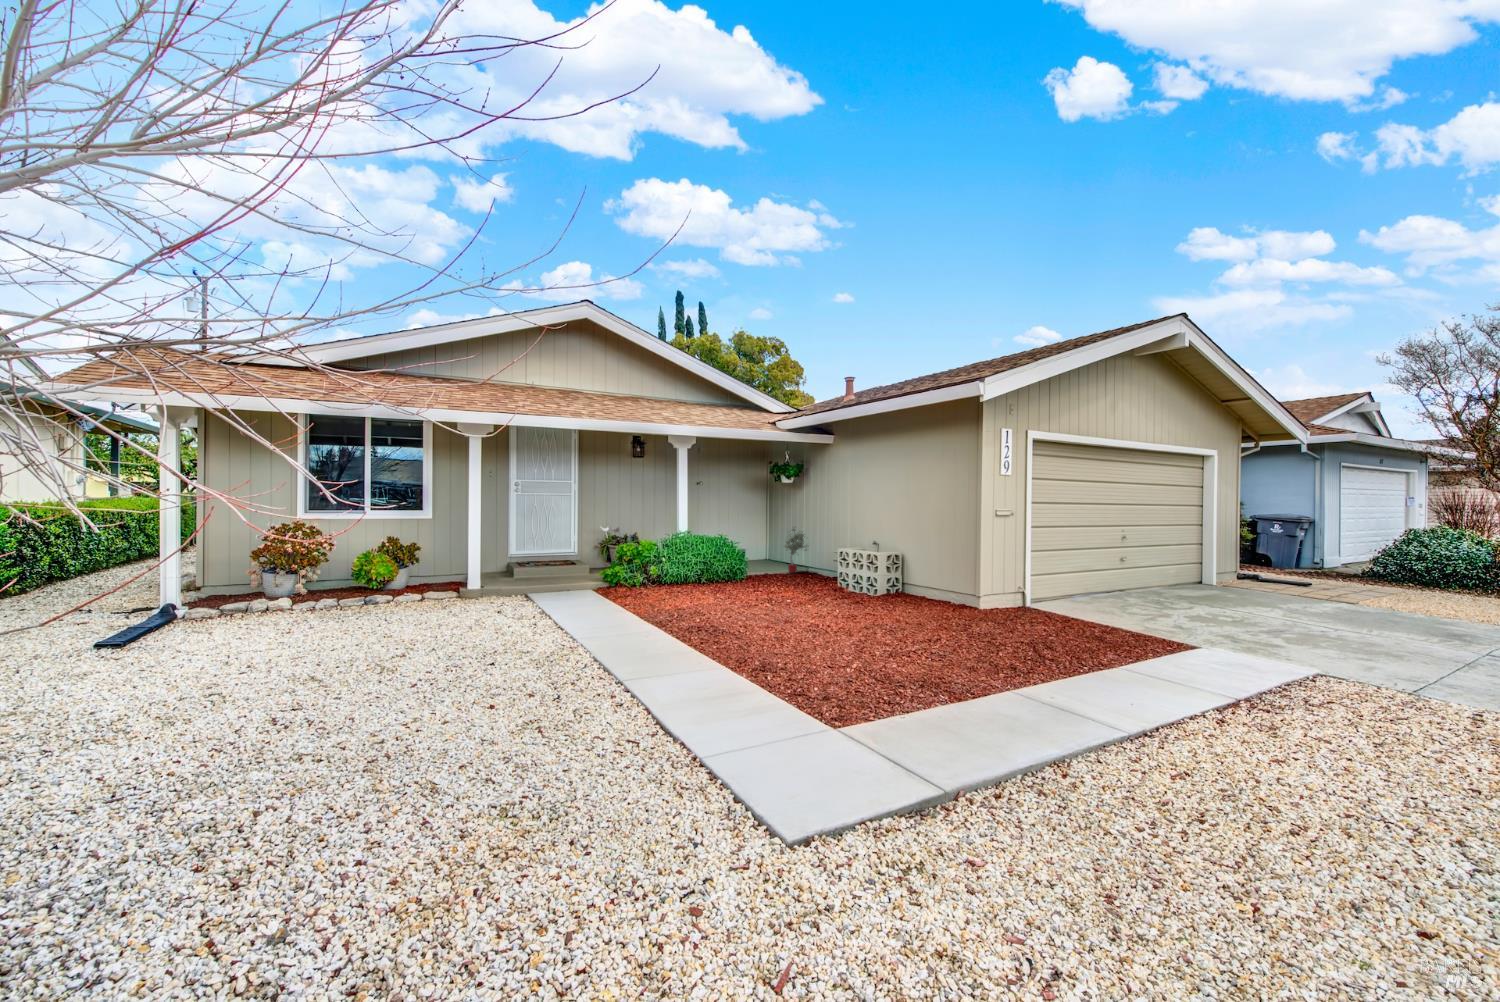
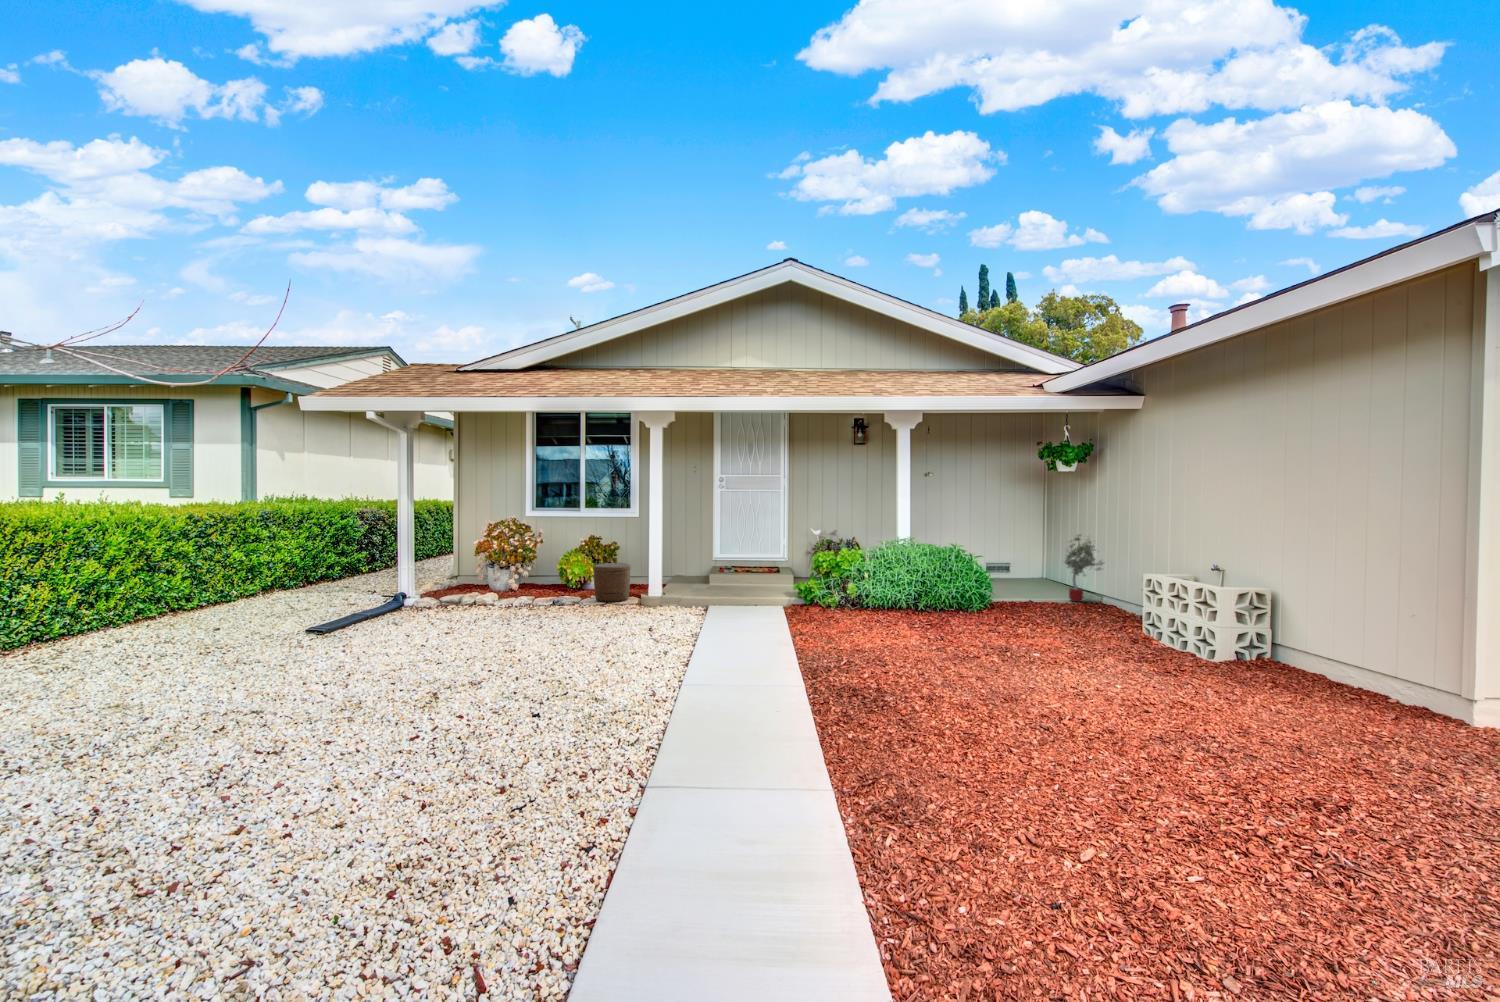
woven basket: none [402,562,442,598] -> present [593,563,631,602]

